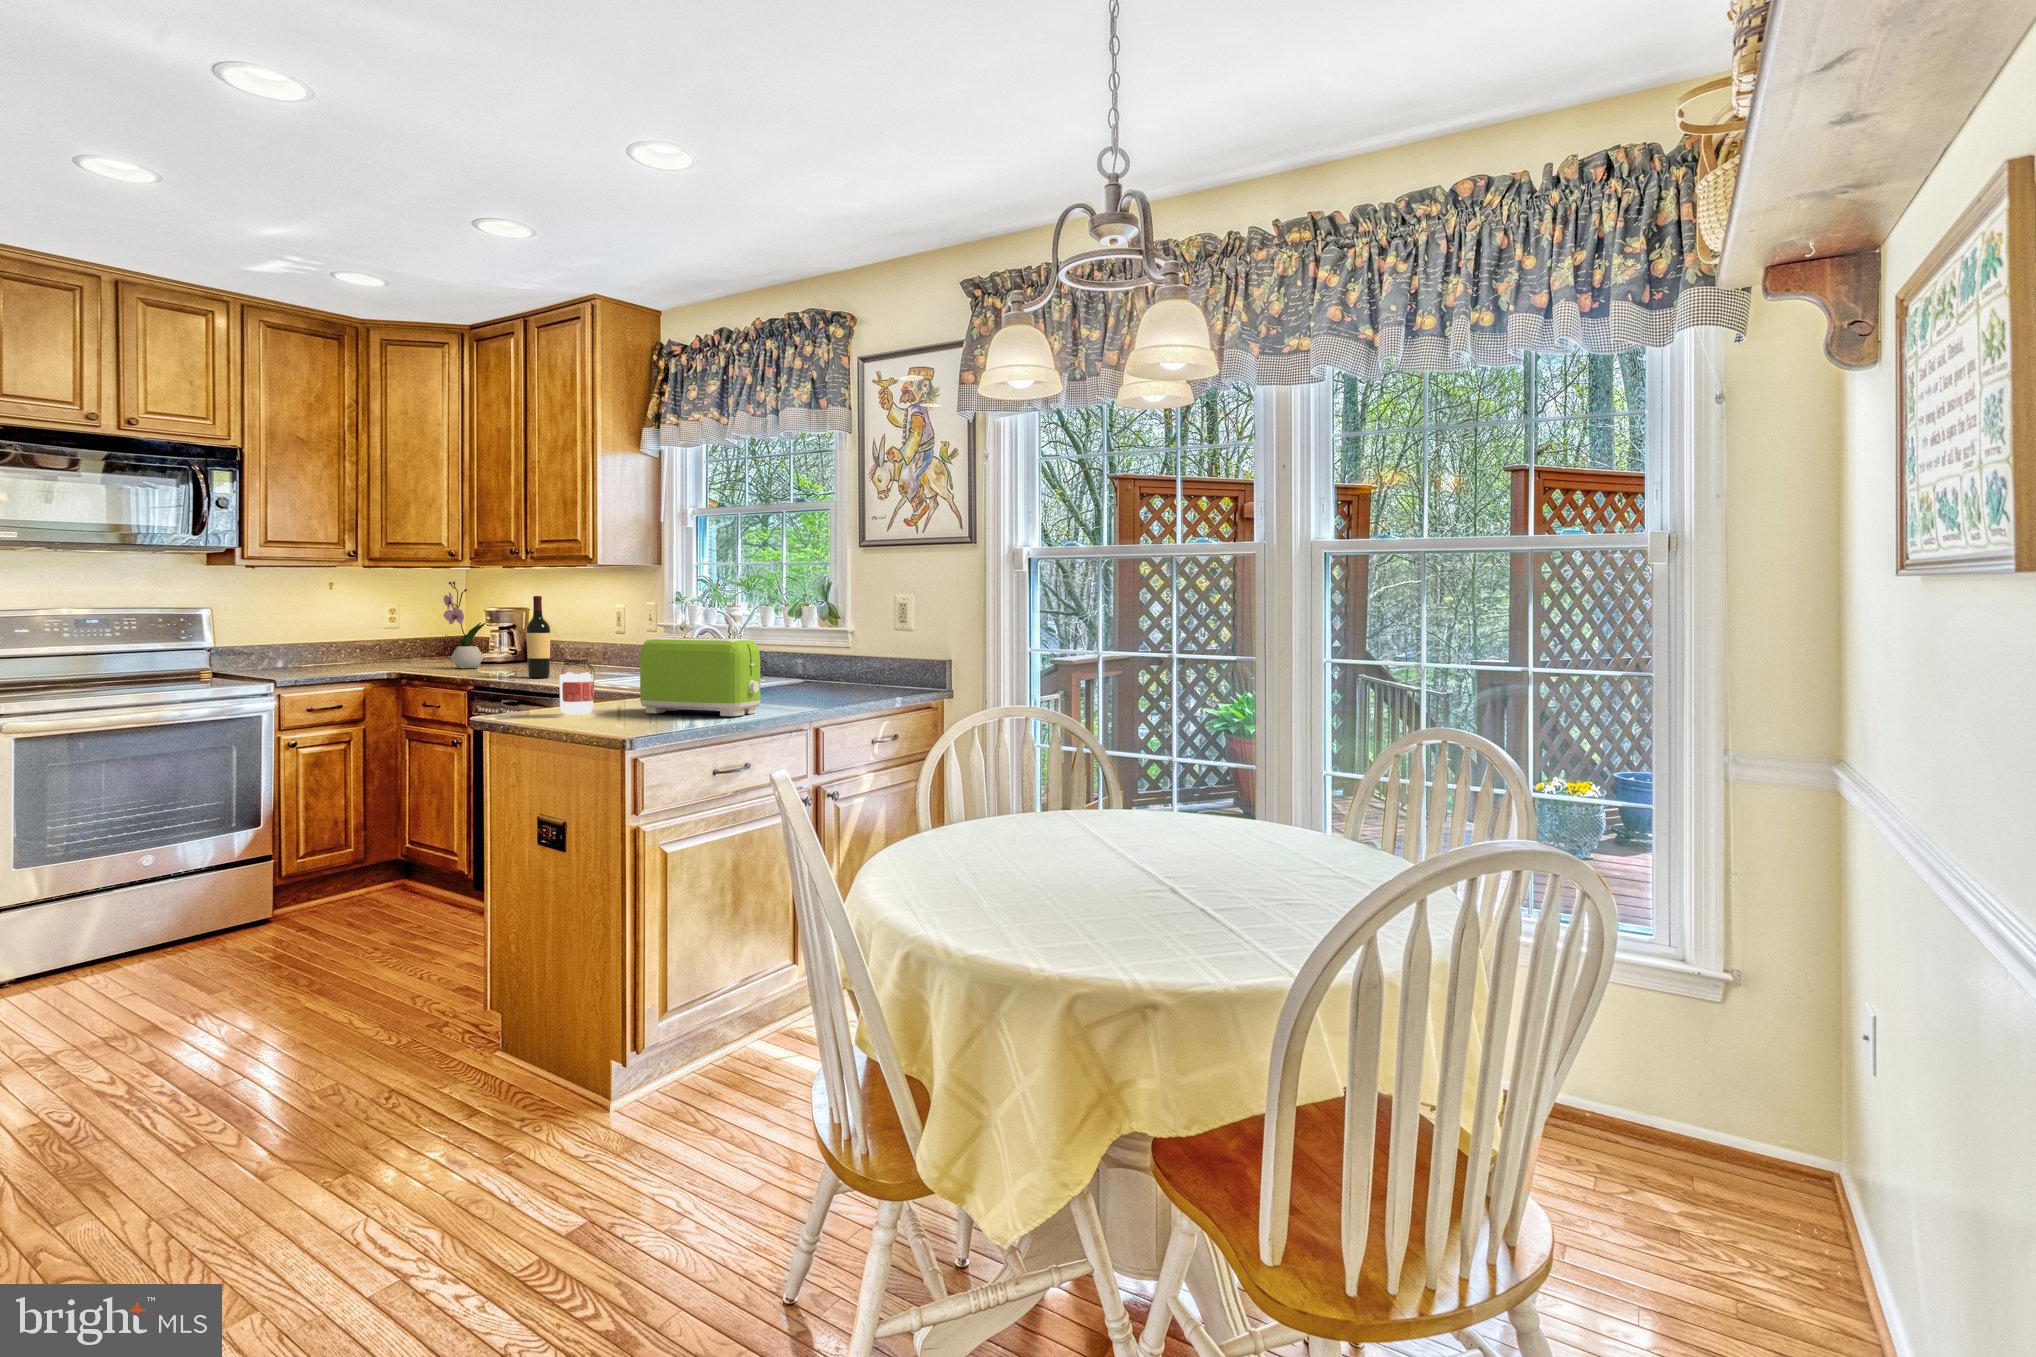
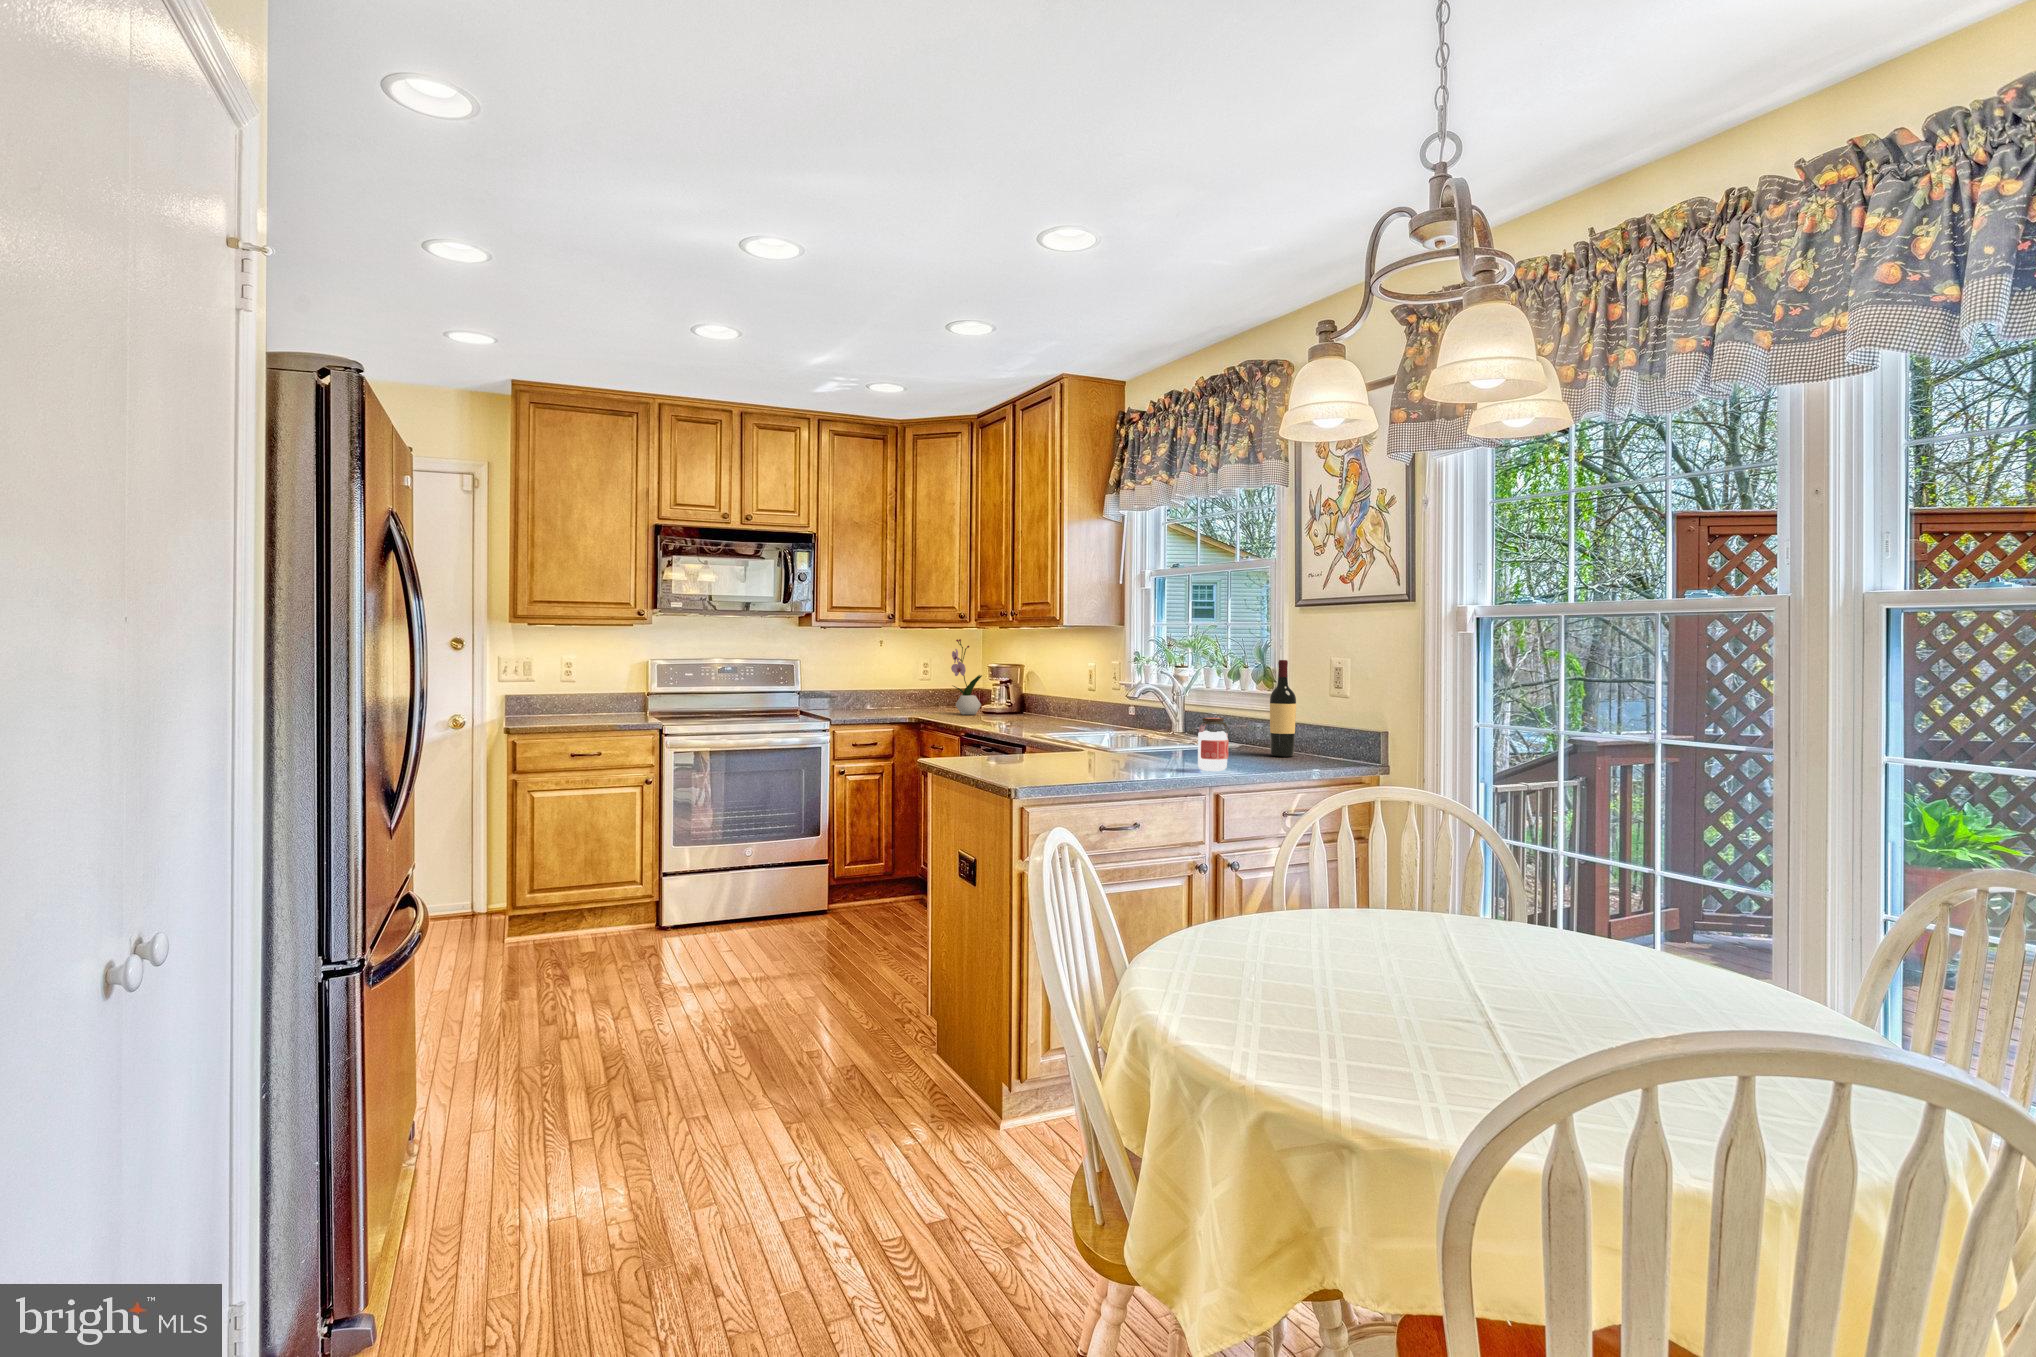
wine bottle: present [526,596,550,678] -> present [1270,660,1296,757]
toaster: present [640,638,760,716] -> none [1051,699,1160,780]
jar: present [560,659,595,715] -> present [1198,718,1230,771]

